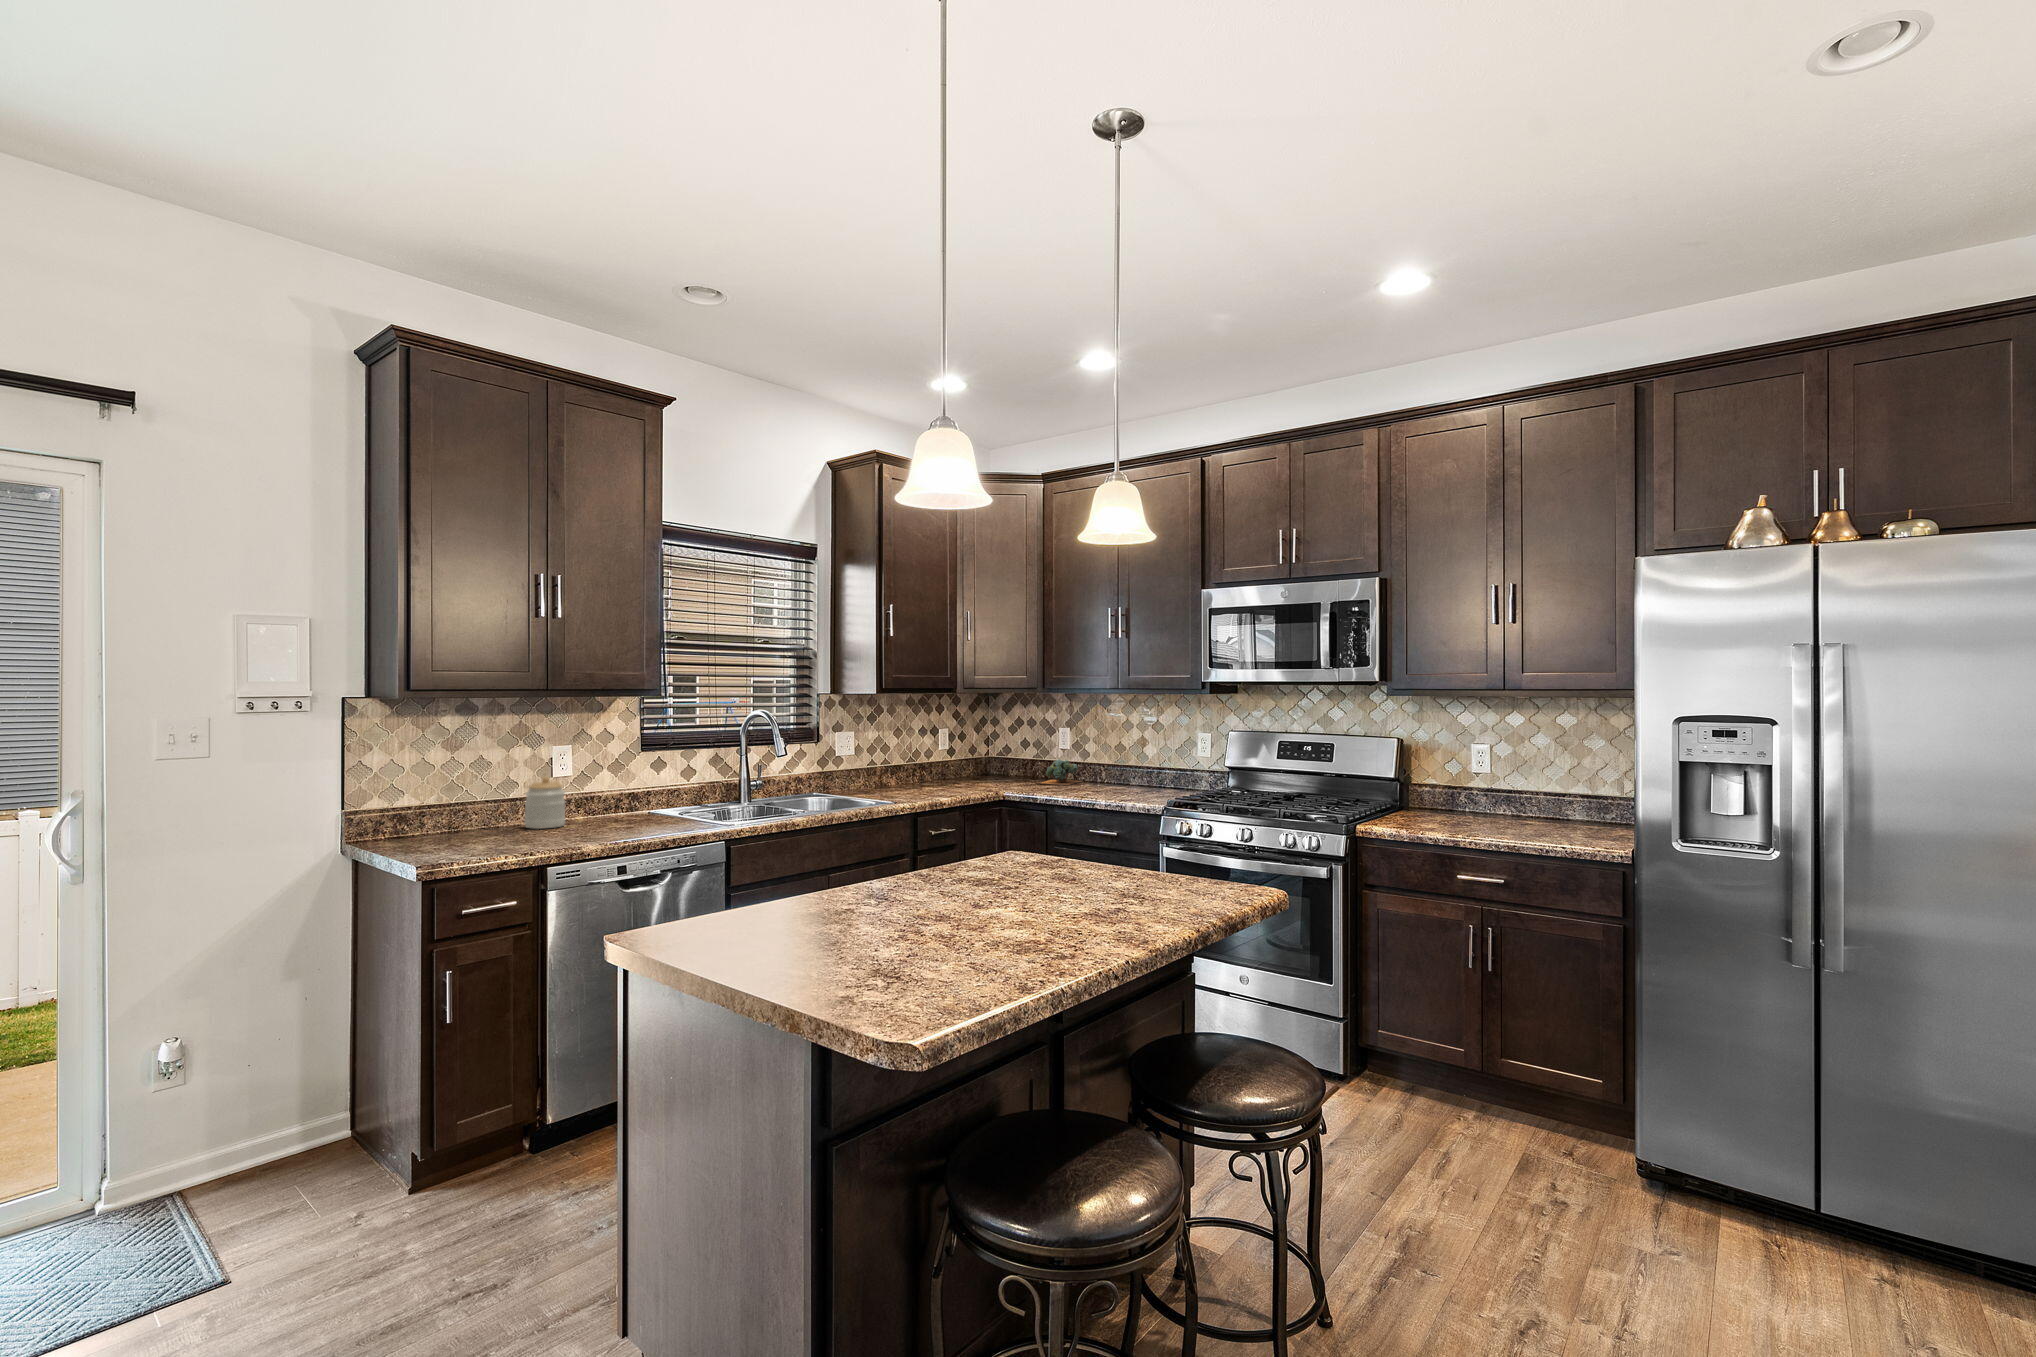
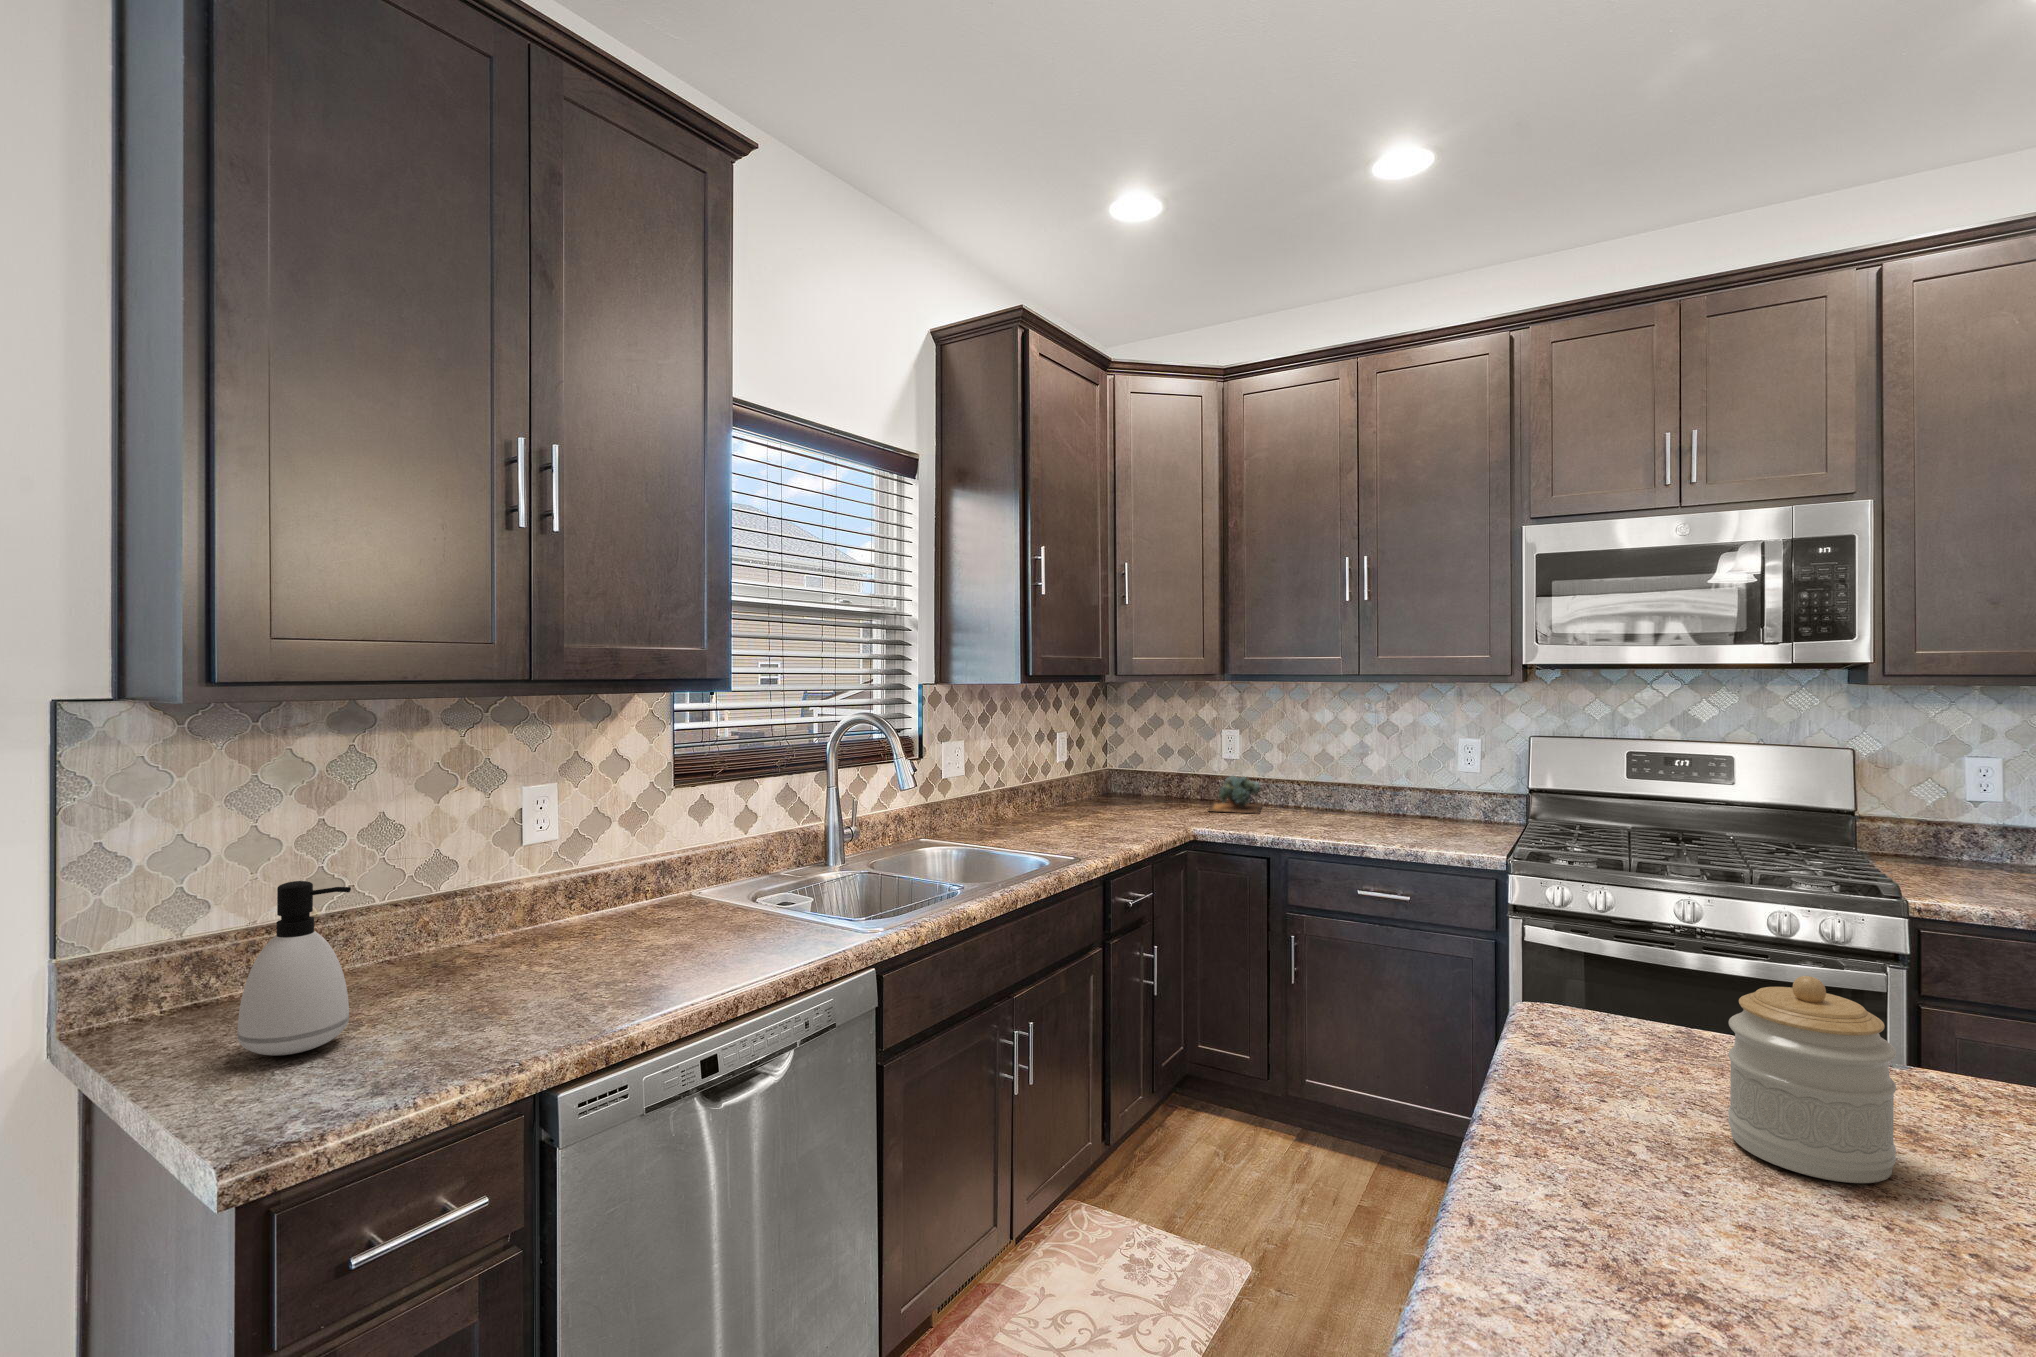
soap dispenser: none [418,776,464,849] -> present [237,881,351,1055]
jar: present [525,776,565,829] -> present [1728,976,1896,1183]

